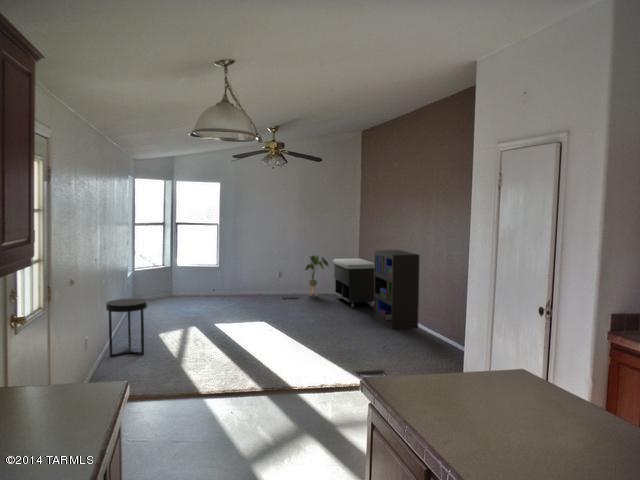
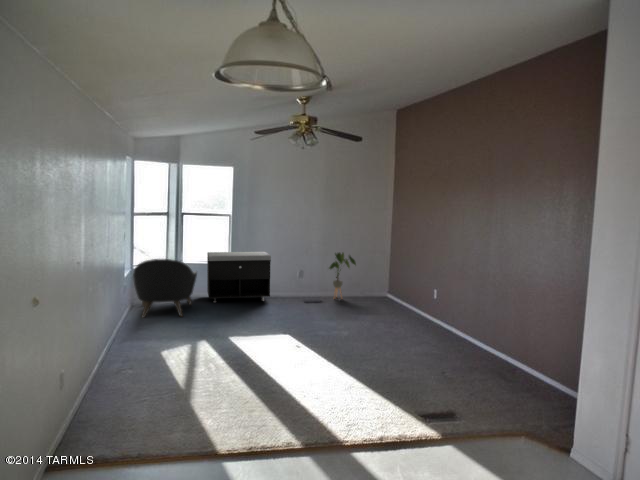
bookshelf: present [374,250,420,329] -> none [416,249,478,347]
storage bench: present [333,258,375,306] -> present [207,252,271,302]
armchair: none [135,261,190,312] -> present [133,259,197,318]
side table: present [106,298,147,357] -> none [94,310,147,386]

